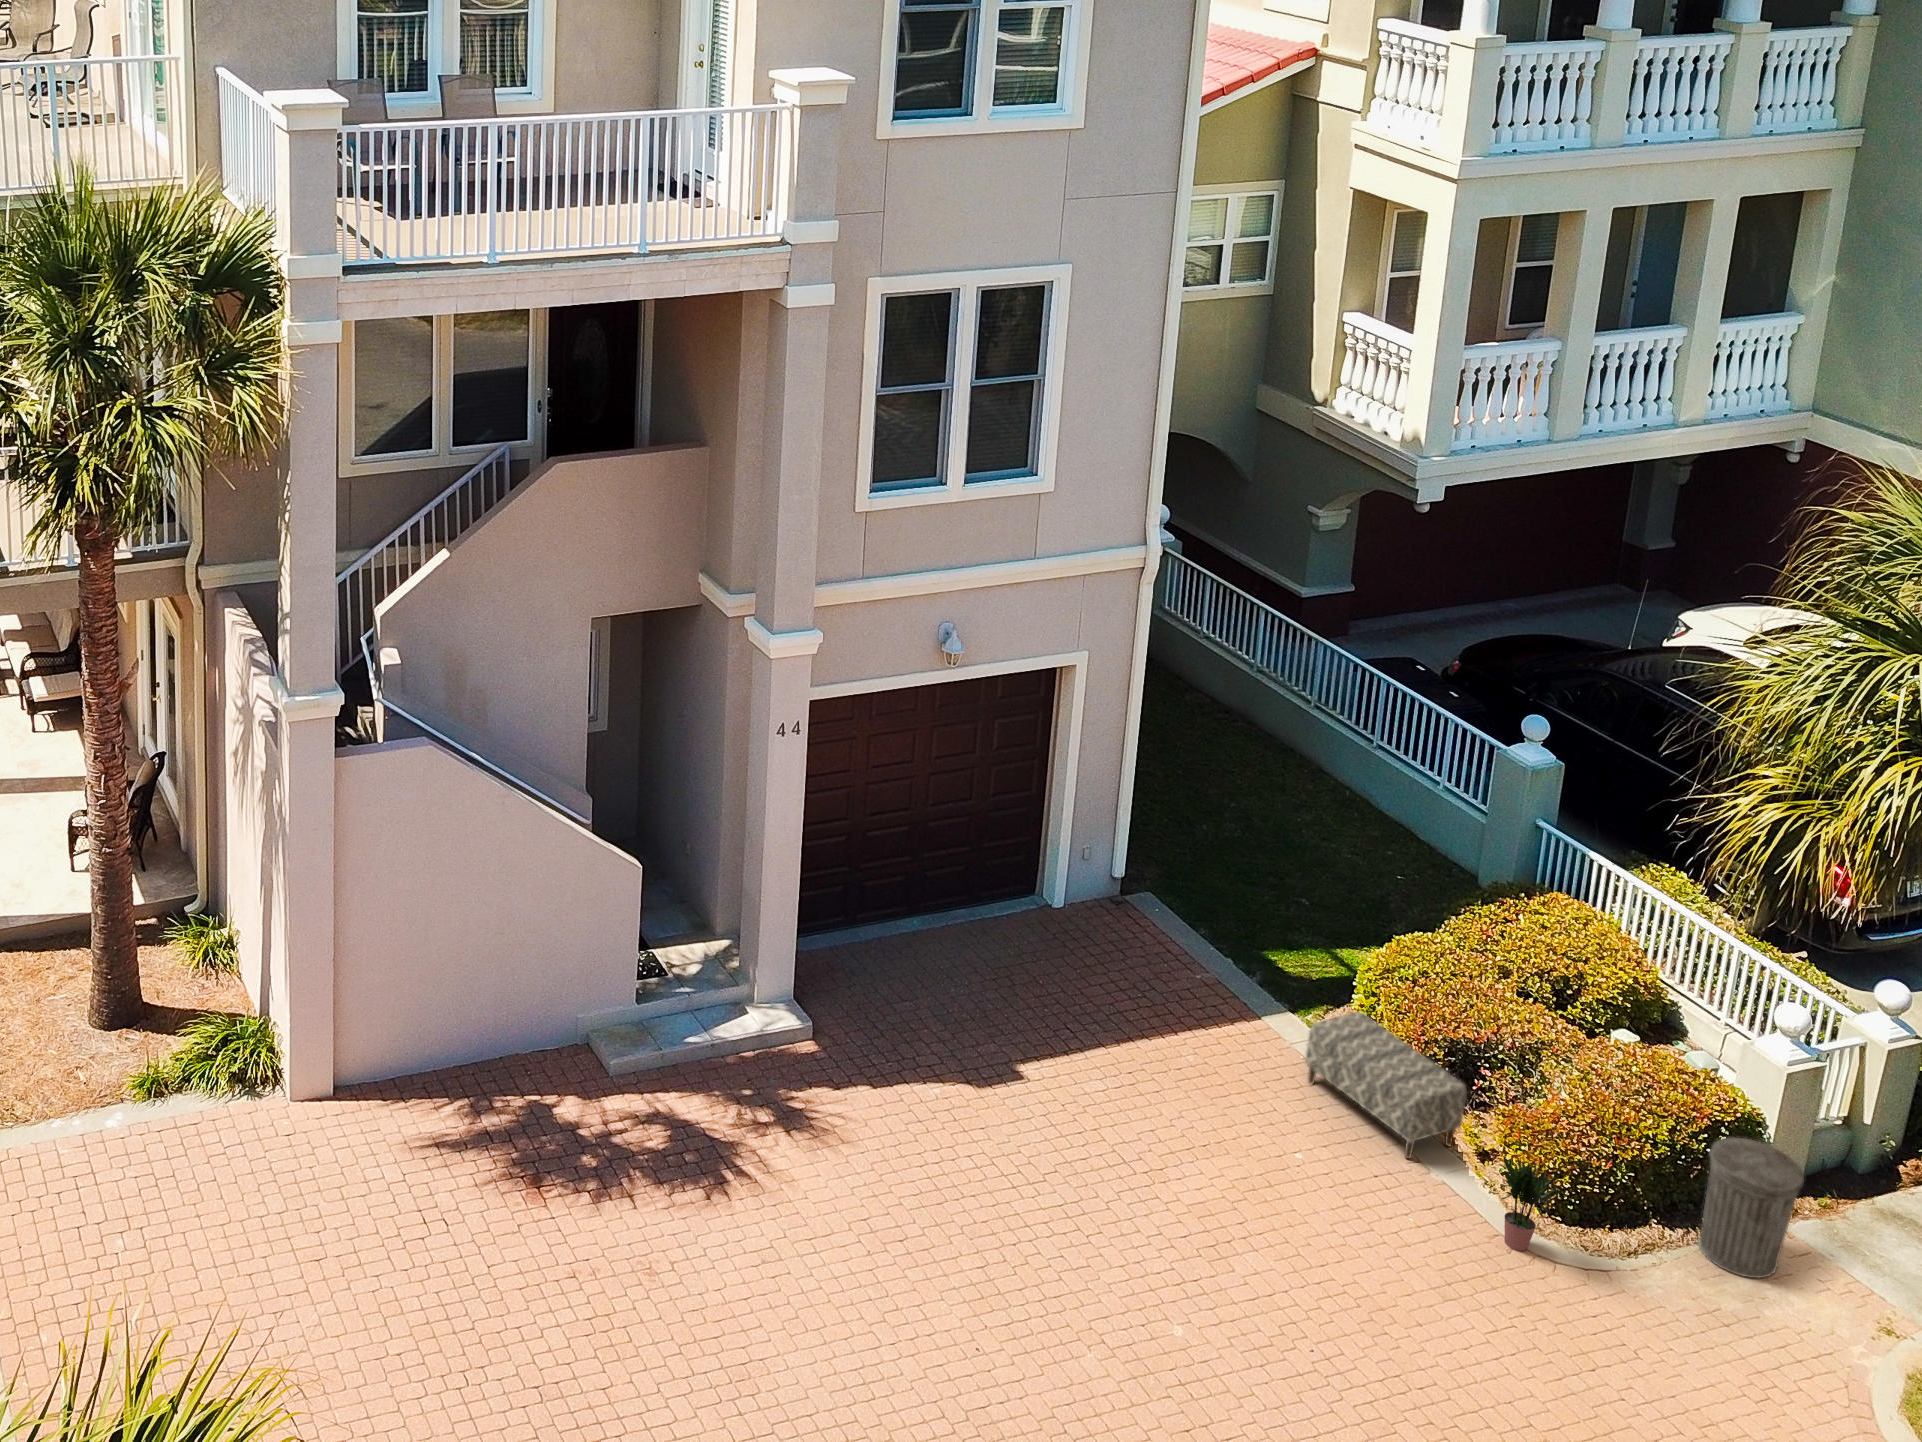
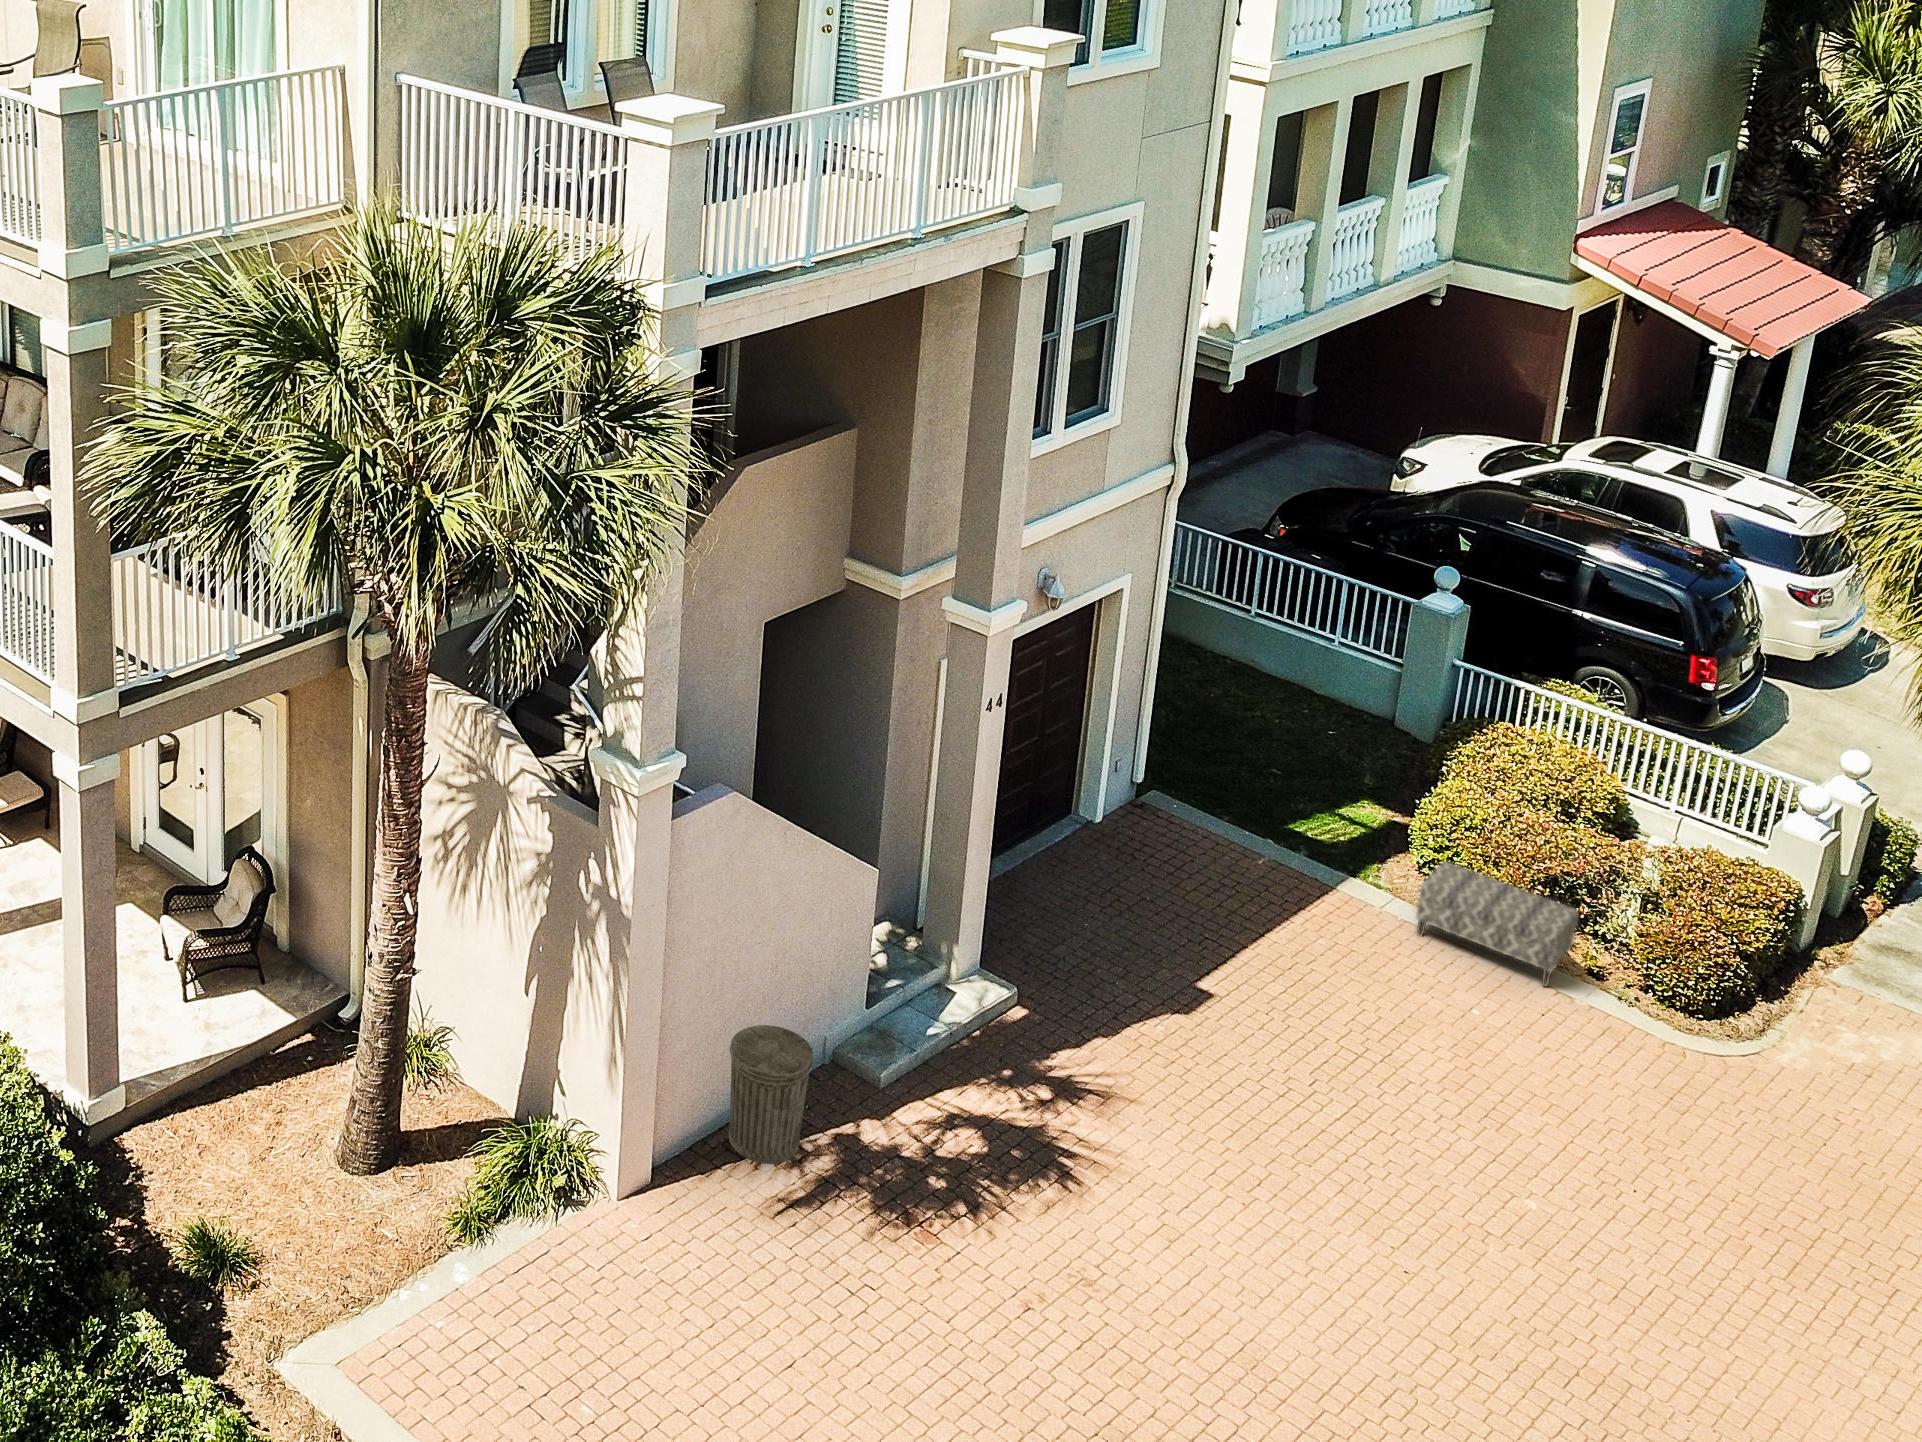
trash can: present [1699,1138,1804,1278] -> present [729,1025,813,1163]
potted plant: present [1500,1156,1561,1251] -> none [1656,954,1736,1048]

